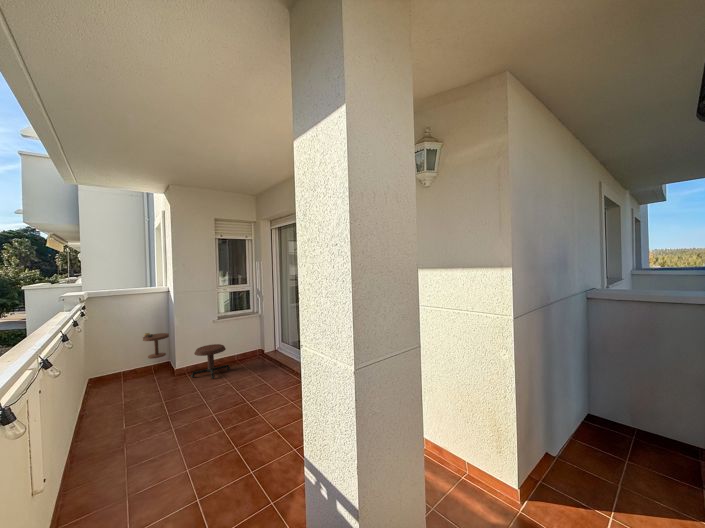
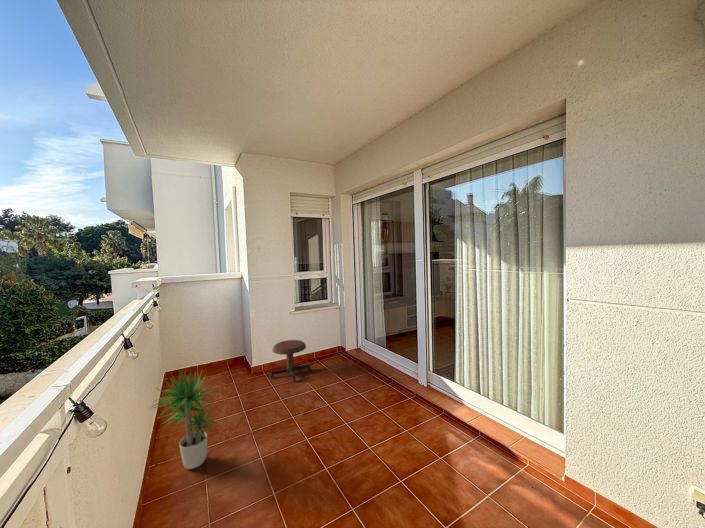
side table: present [143,333,169,359] -> none [217,325,244,372]
potted plant: none [77,362,141,442] -> present [154,371,215,469]

